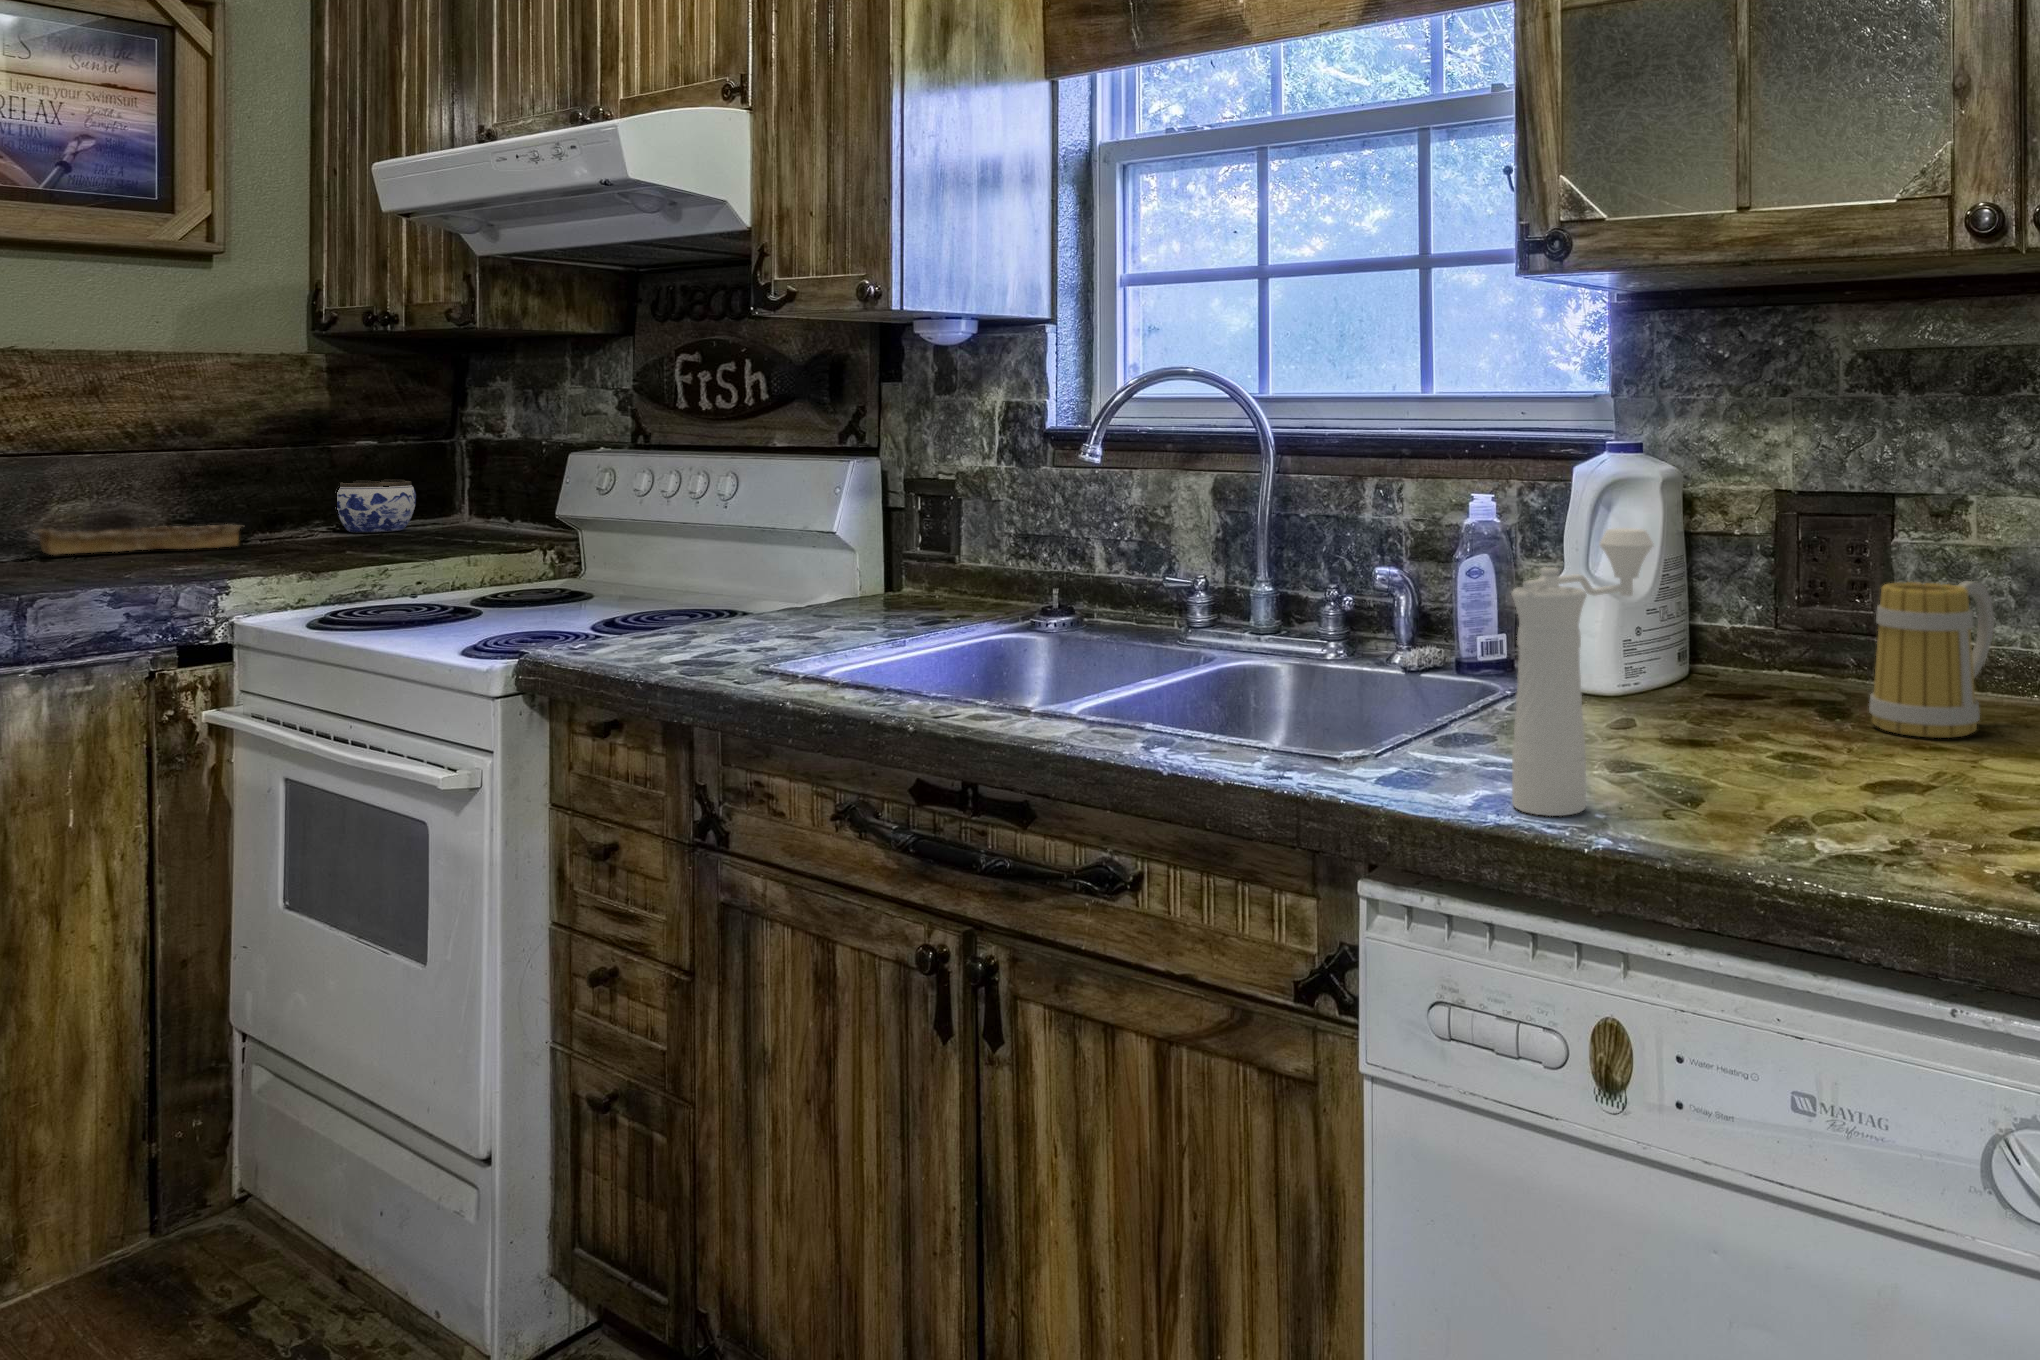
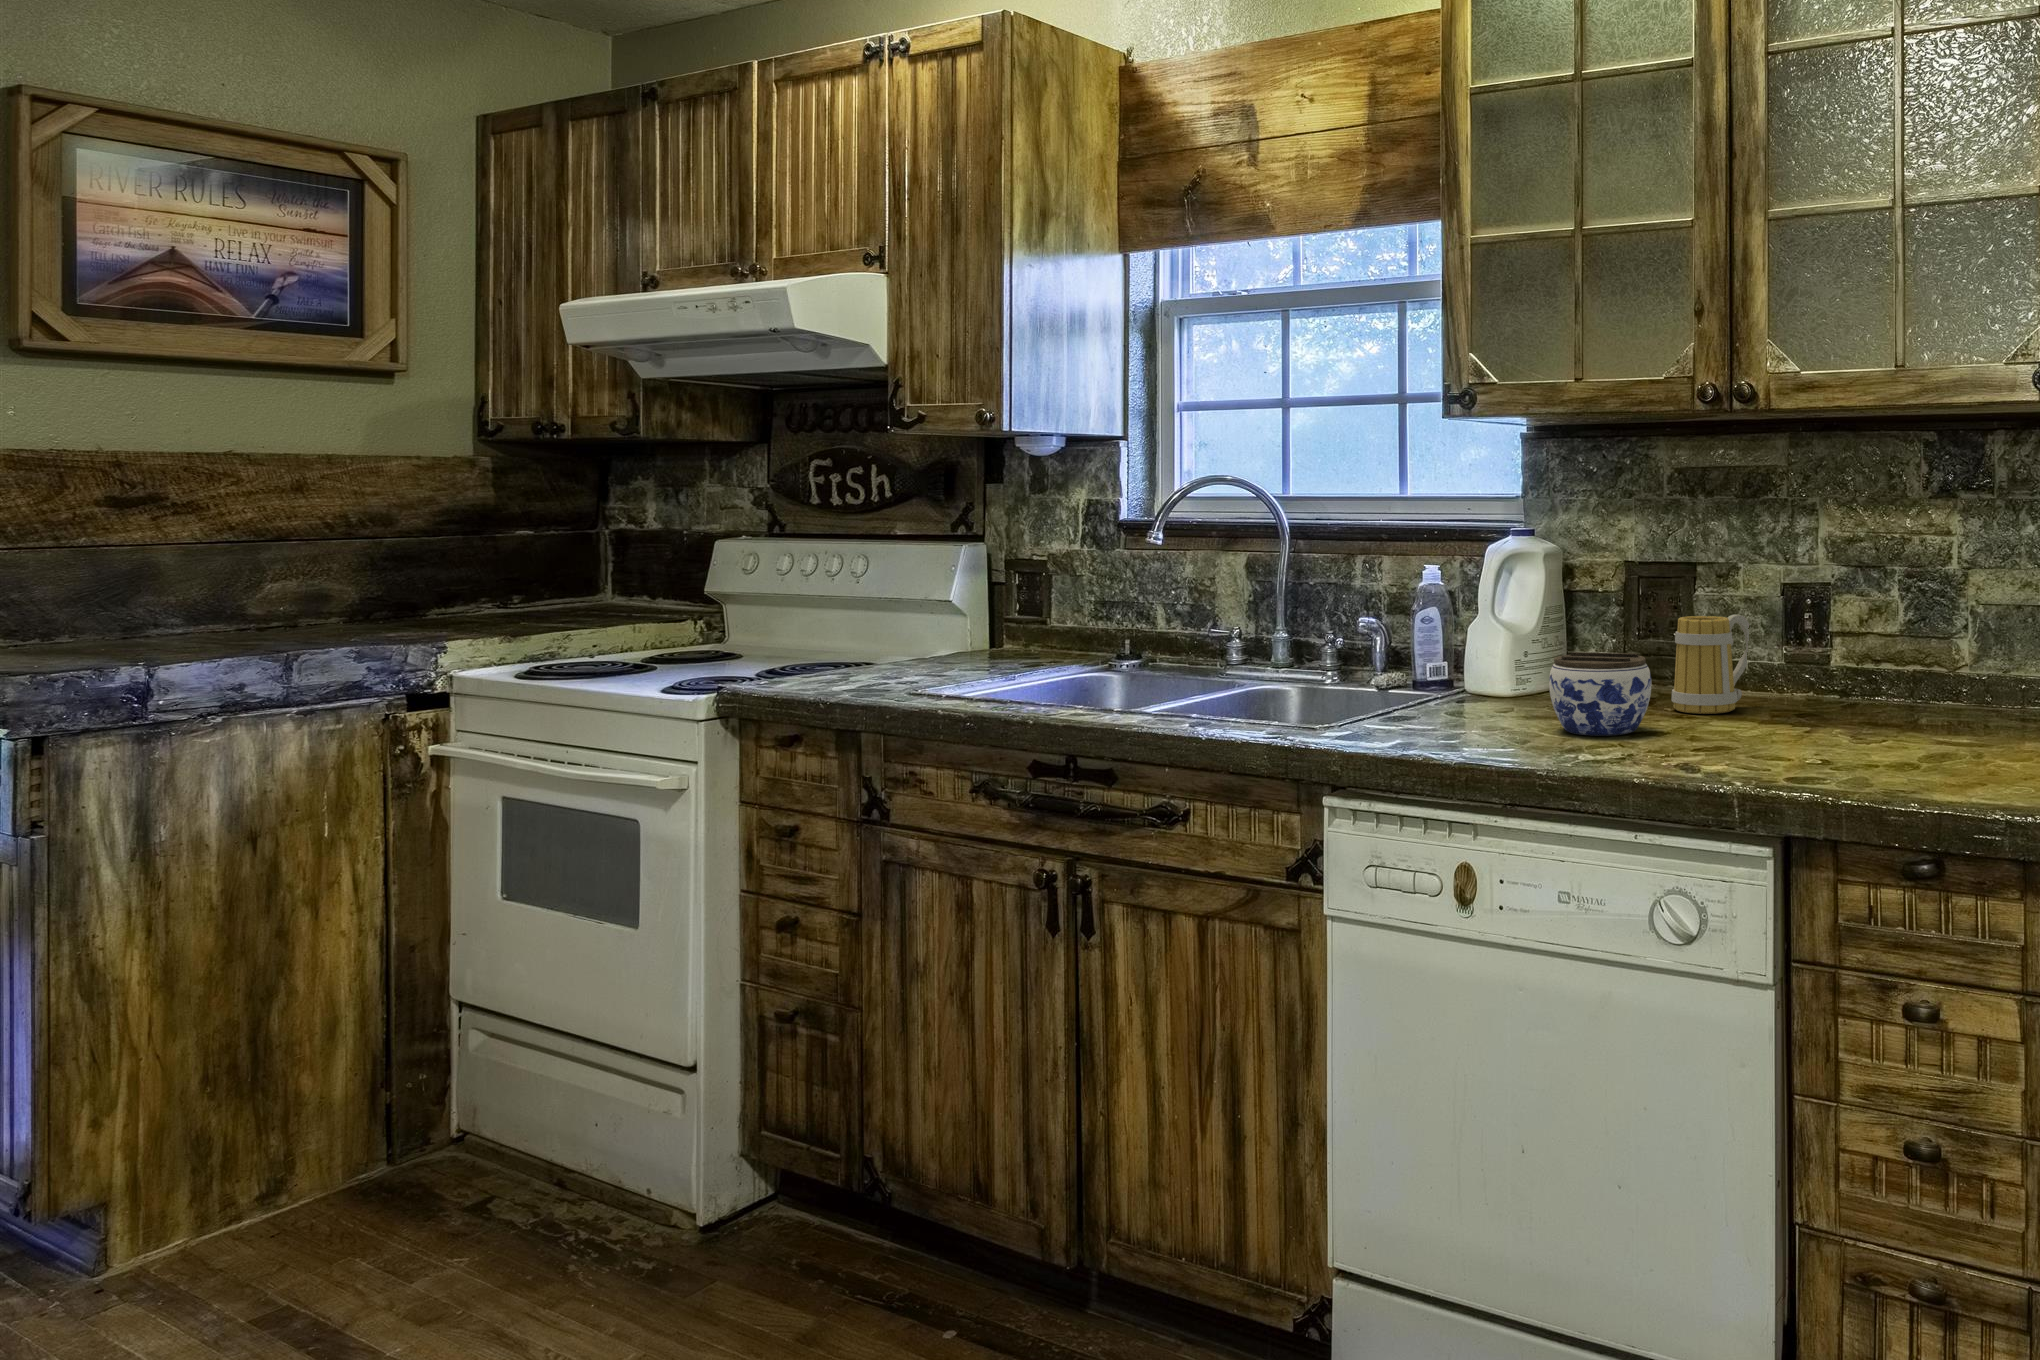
jar: present [337,479,416,532] -> present [1549,652,1652,736]
tray: present [34,525,240,555] -> none [233,601,428,627]
pepper mill: present [1512,528,1653,816] -> none [1414,581,1508,753]

